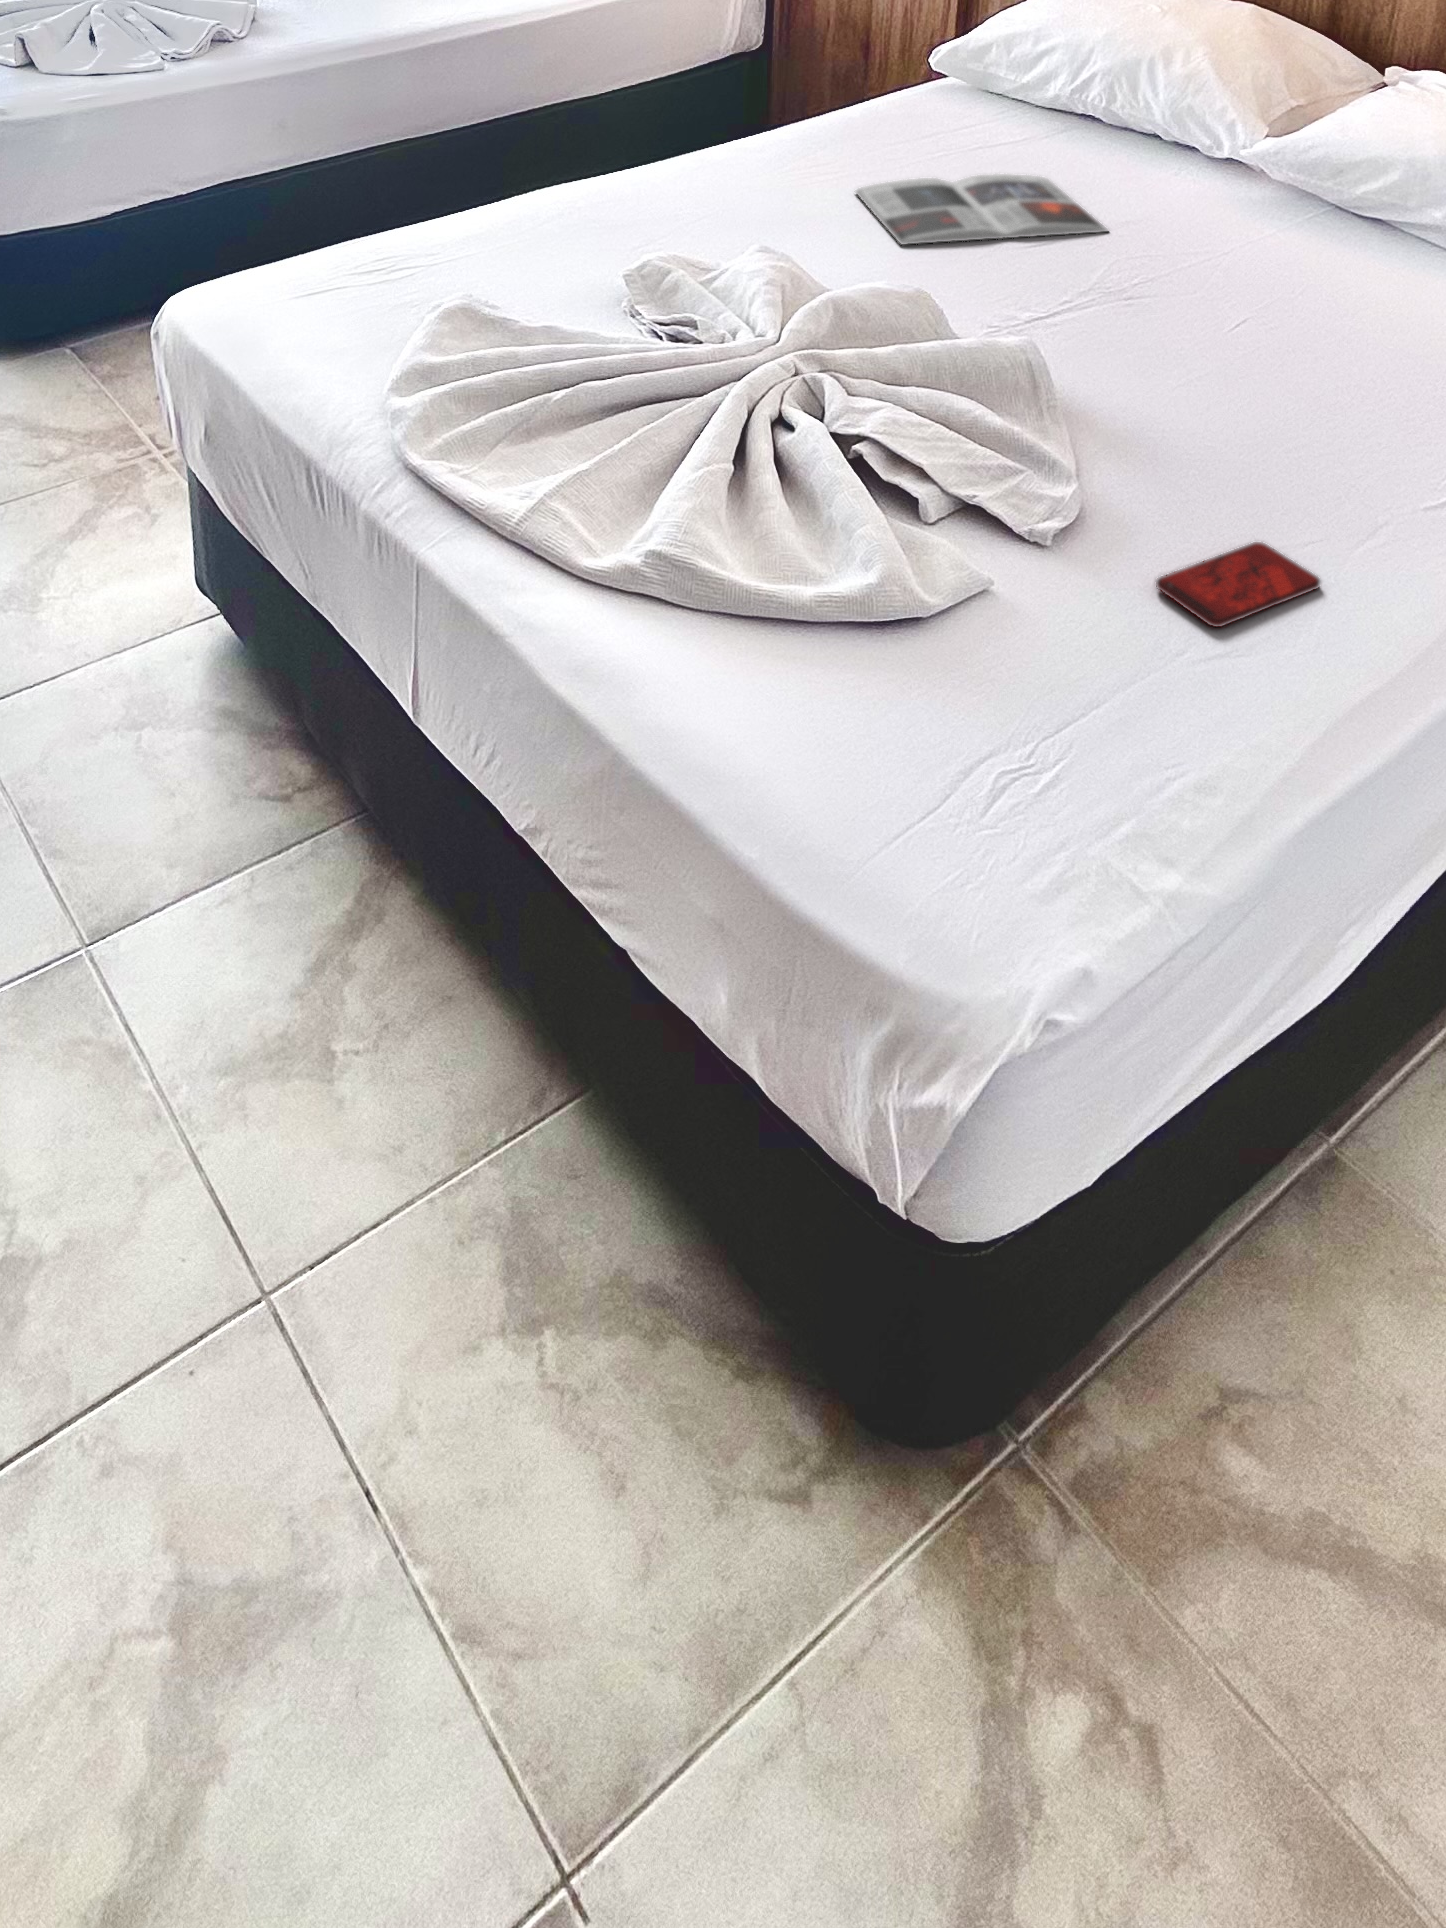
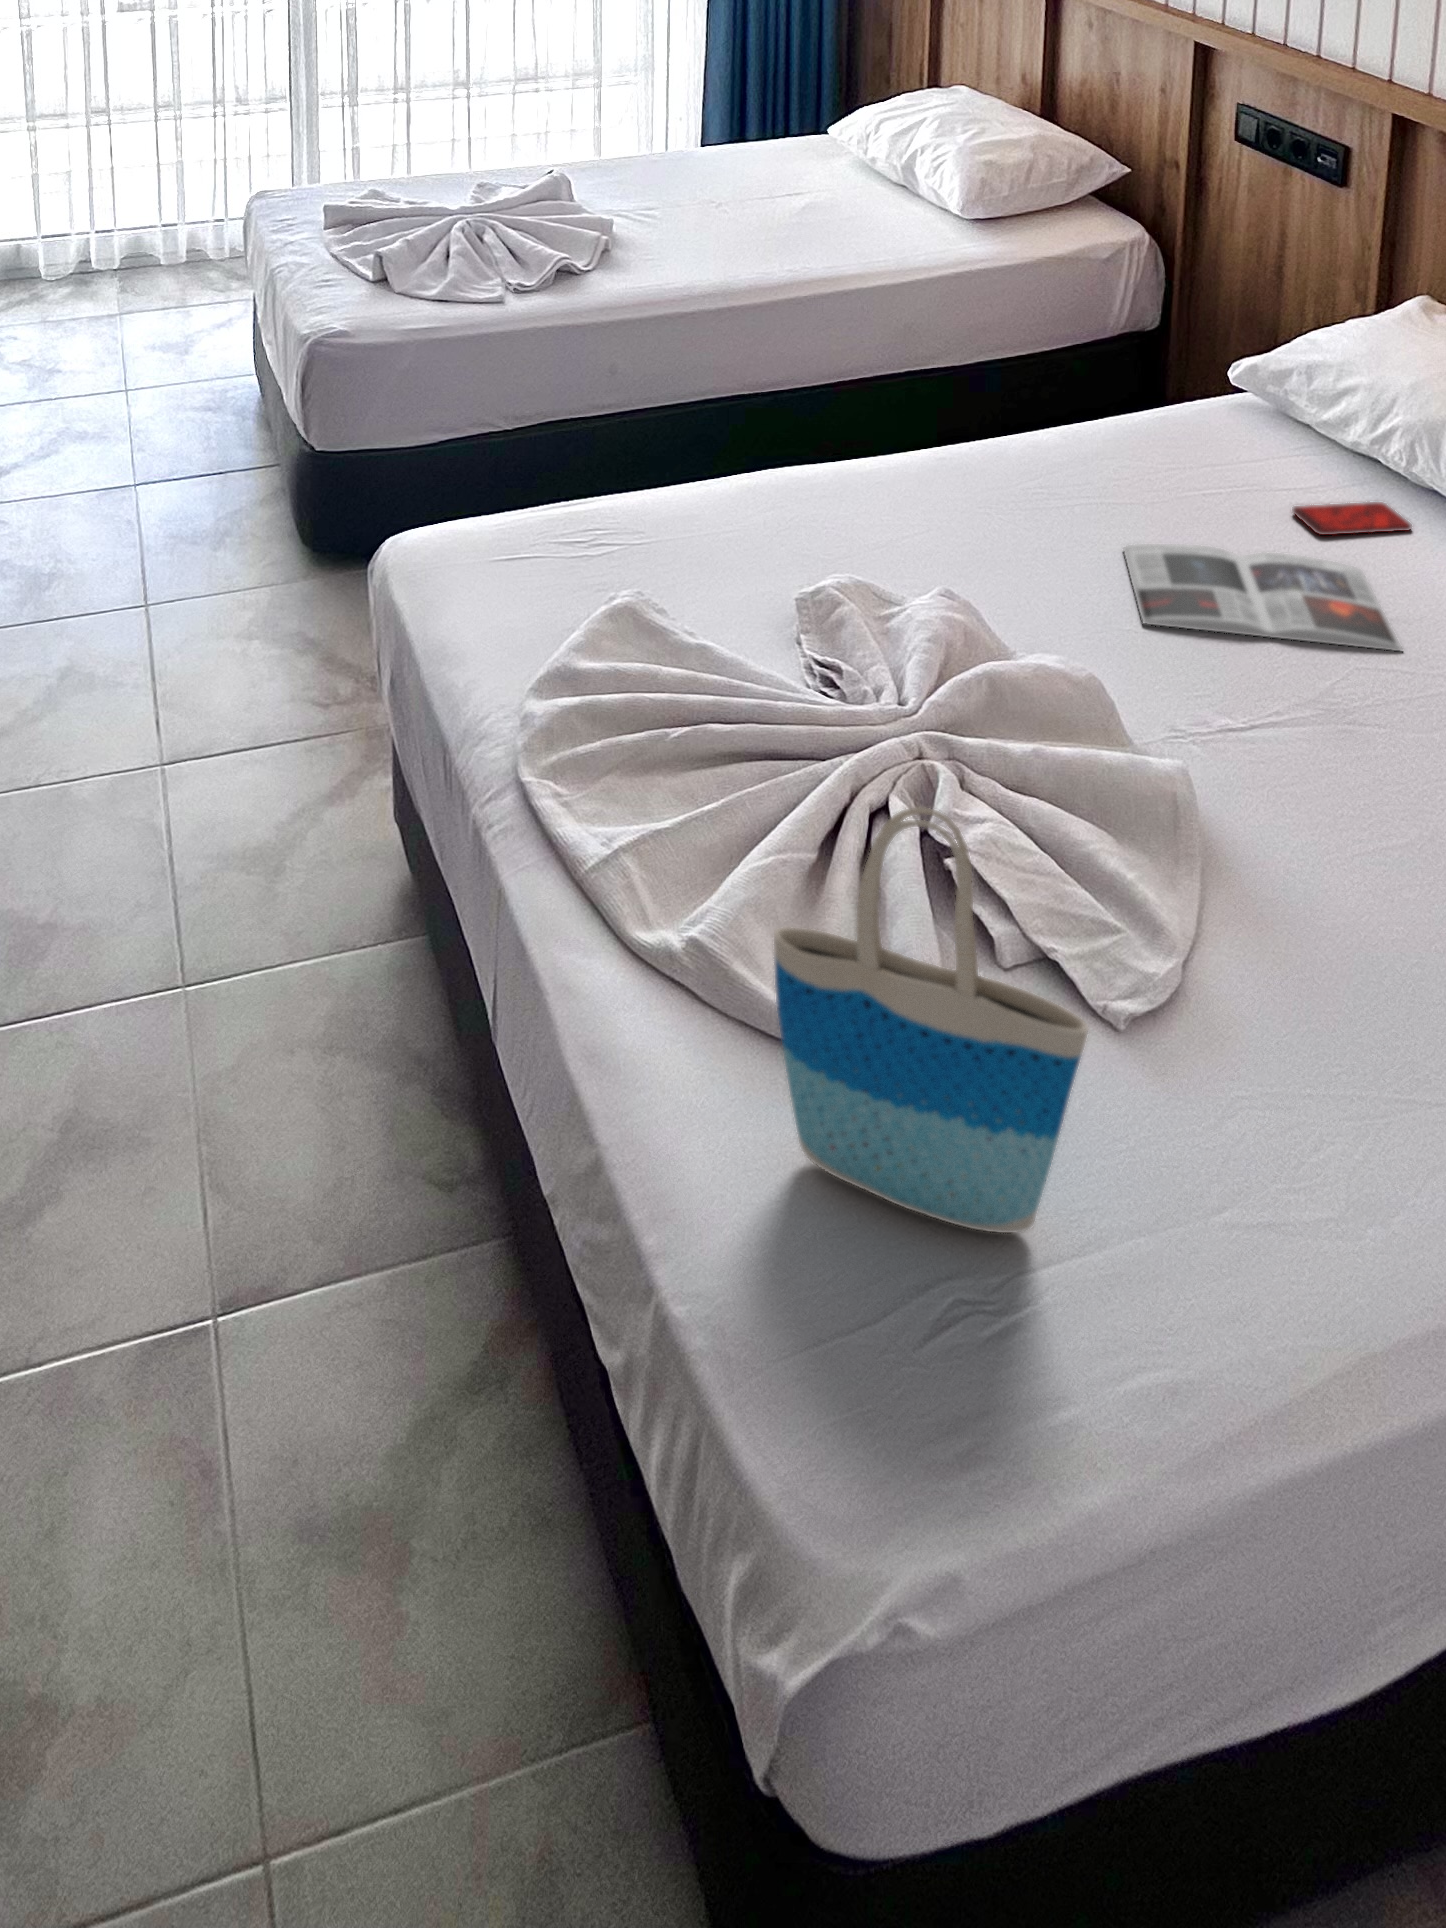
tote bag: none [813,353,1128,730] -> present [774,807,1088,1233]
smartphone: present [1156,542,1320,627] -> present [1293,502,1411,535]

